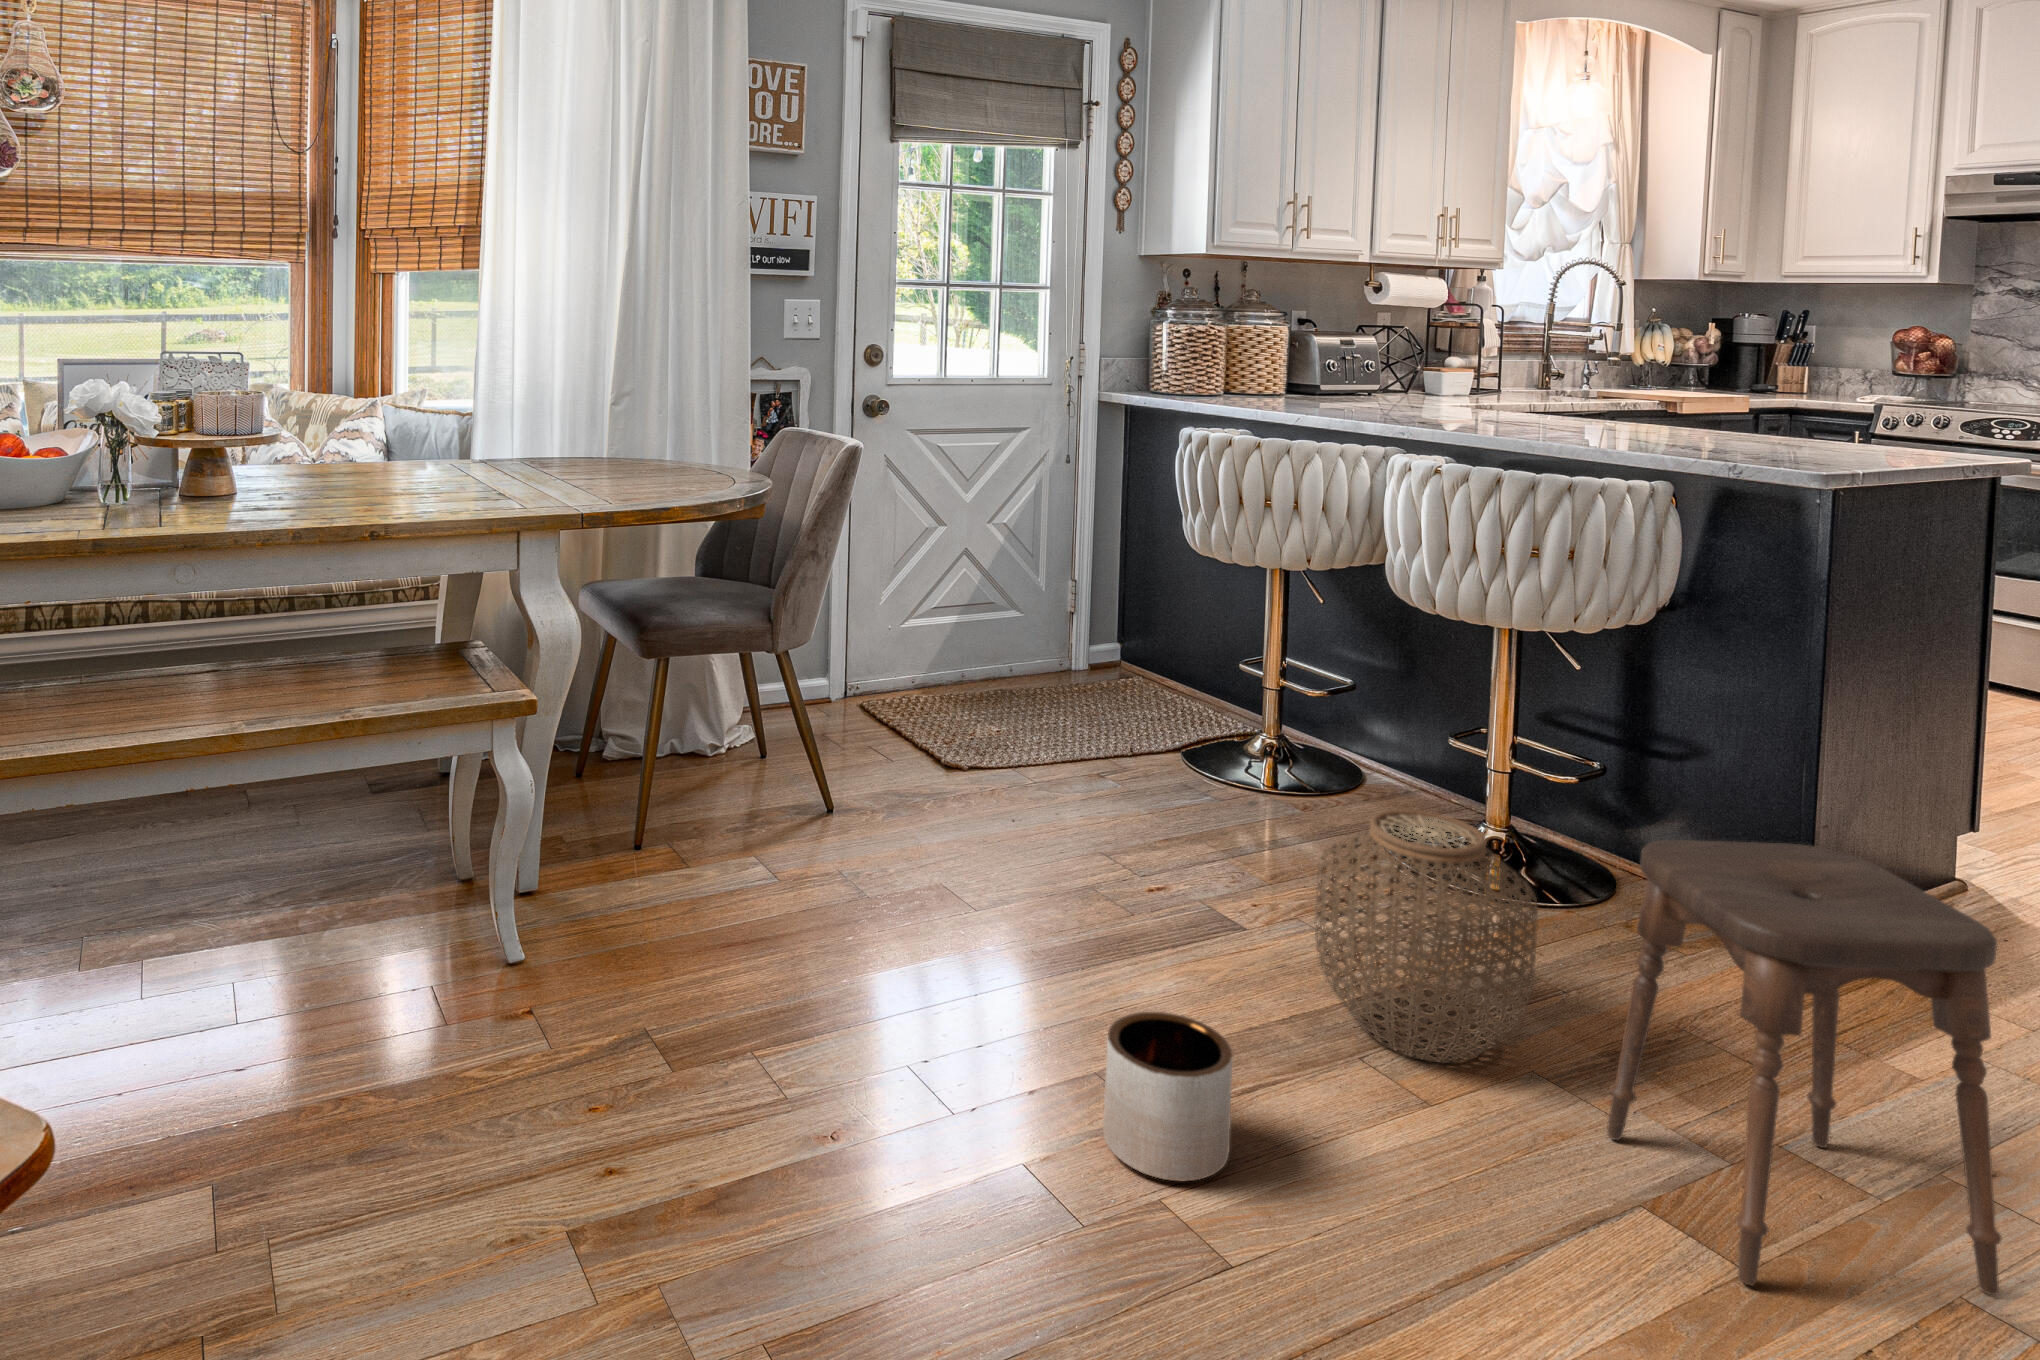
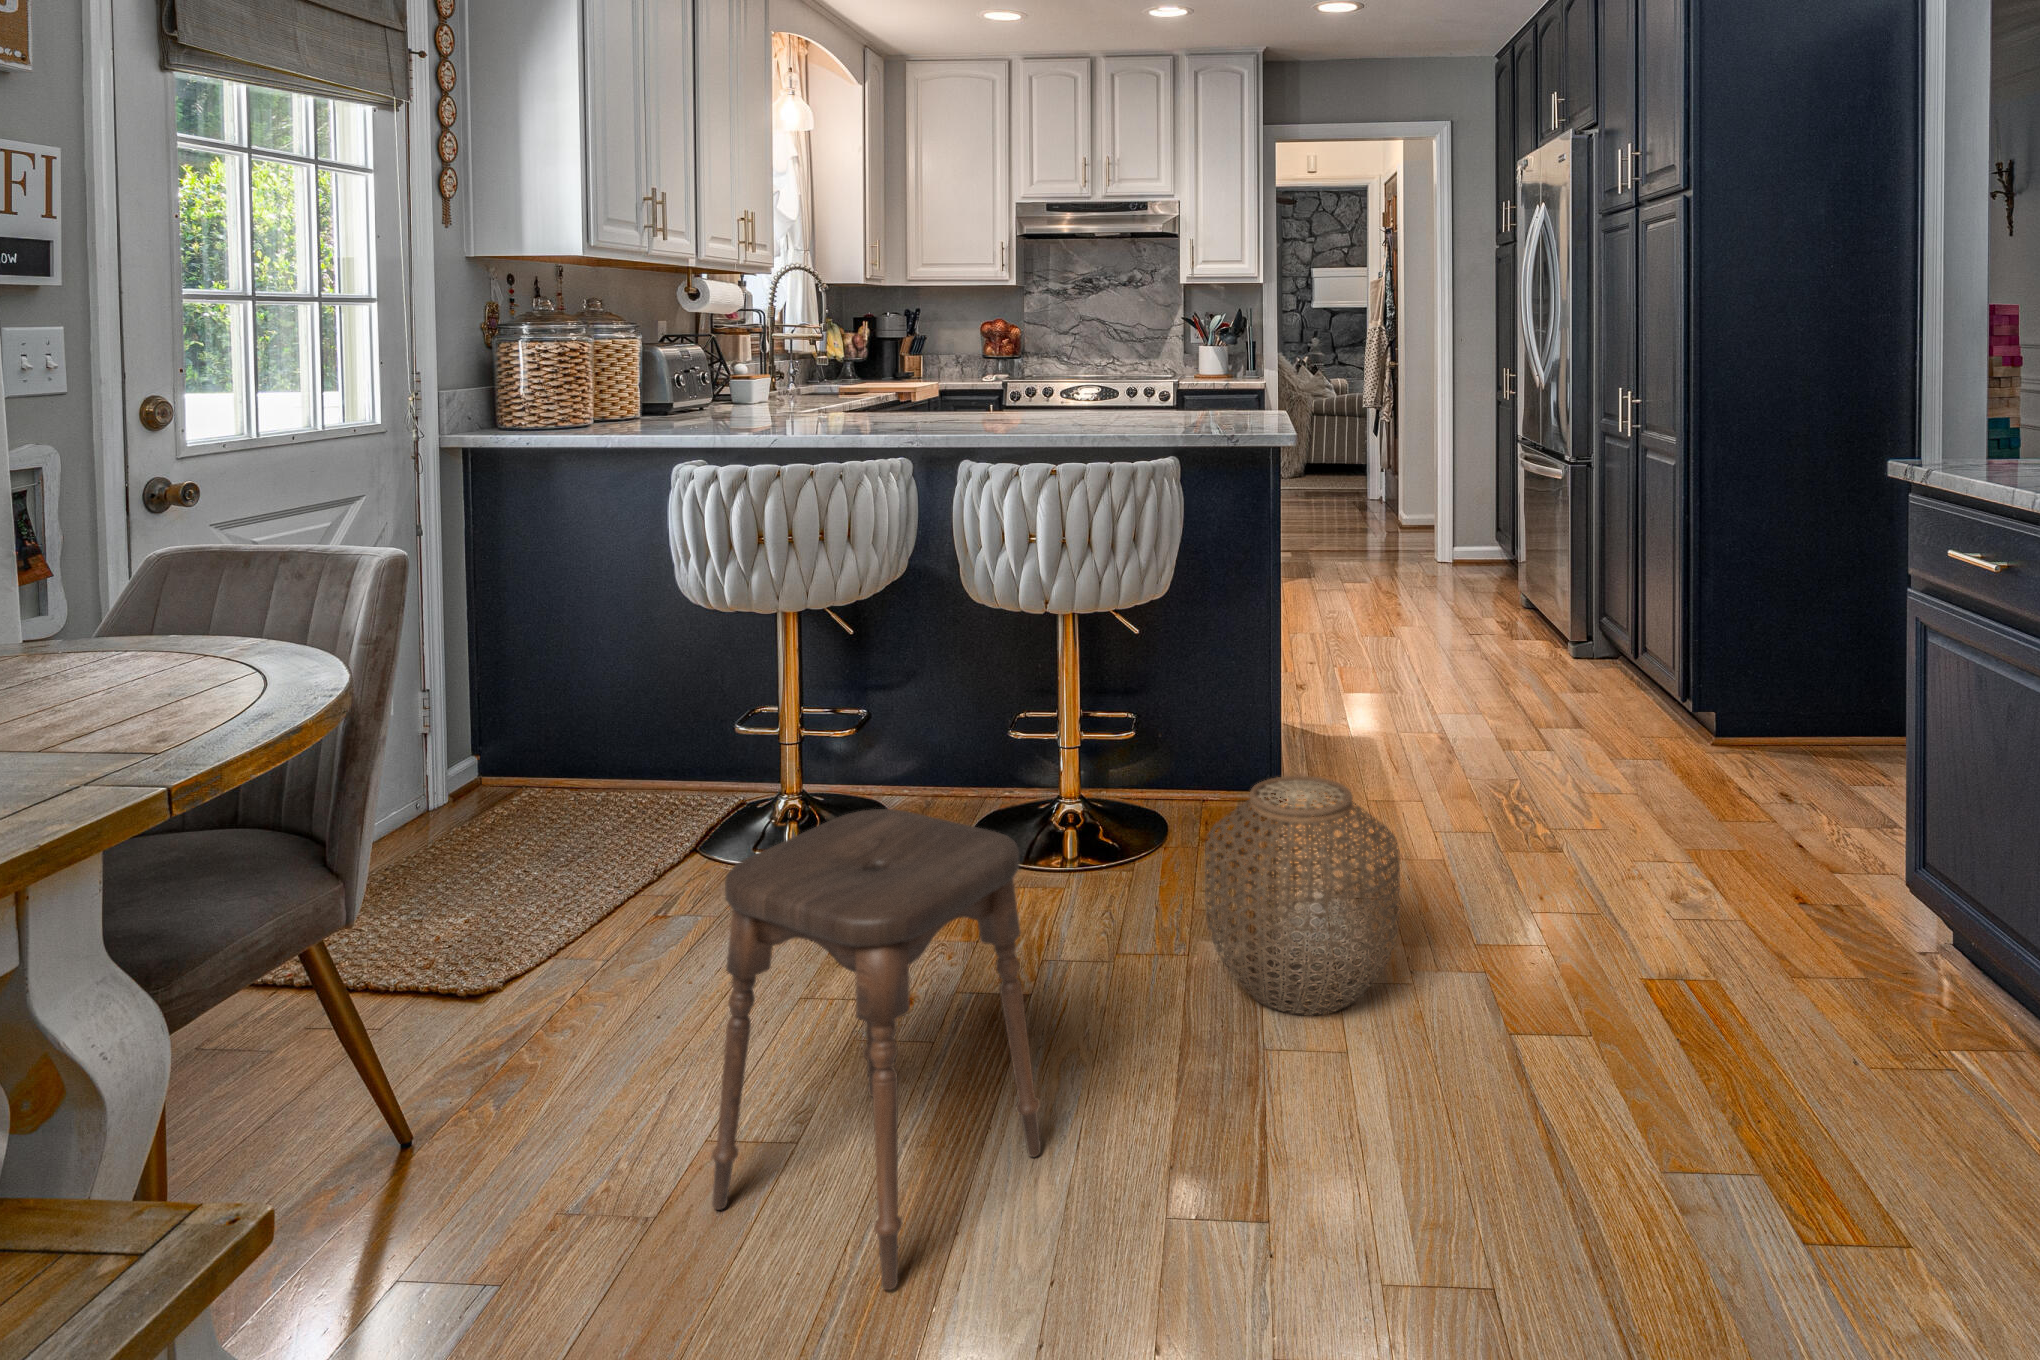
stool: present [1607,840,2002,1295] -> present [712,809,1041,1290]
planter: present [1103,1012,1232,1181] -> none [1312,1069,1450,1266]

